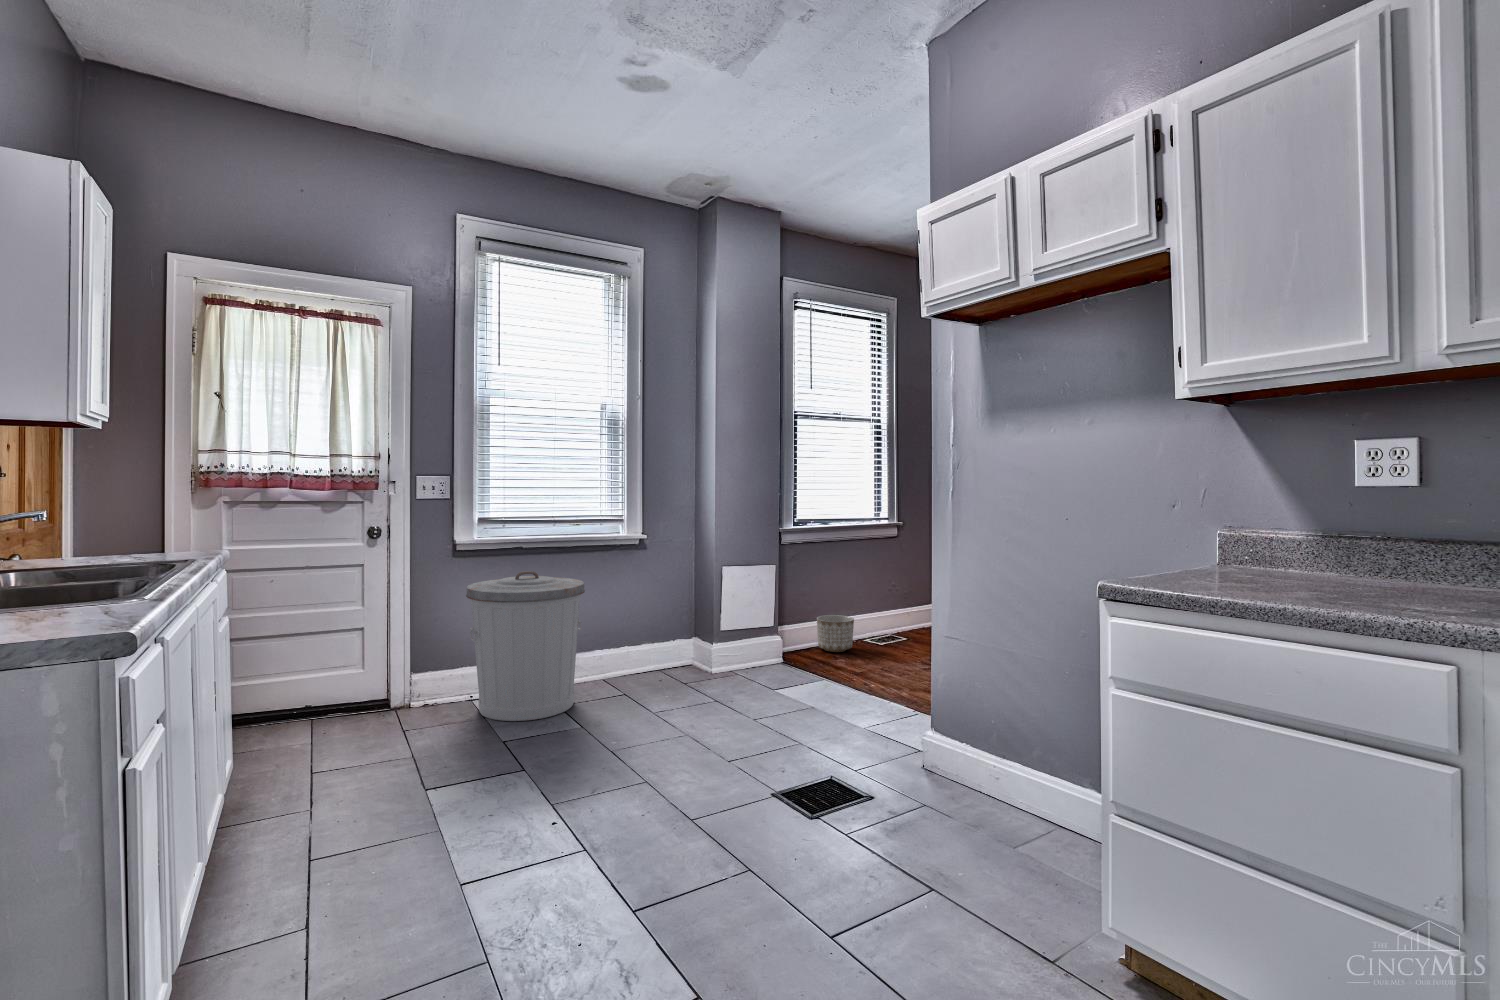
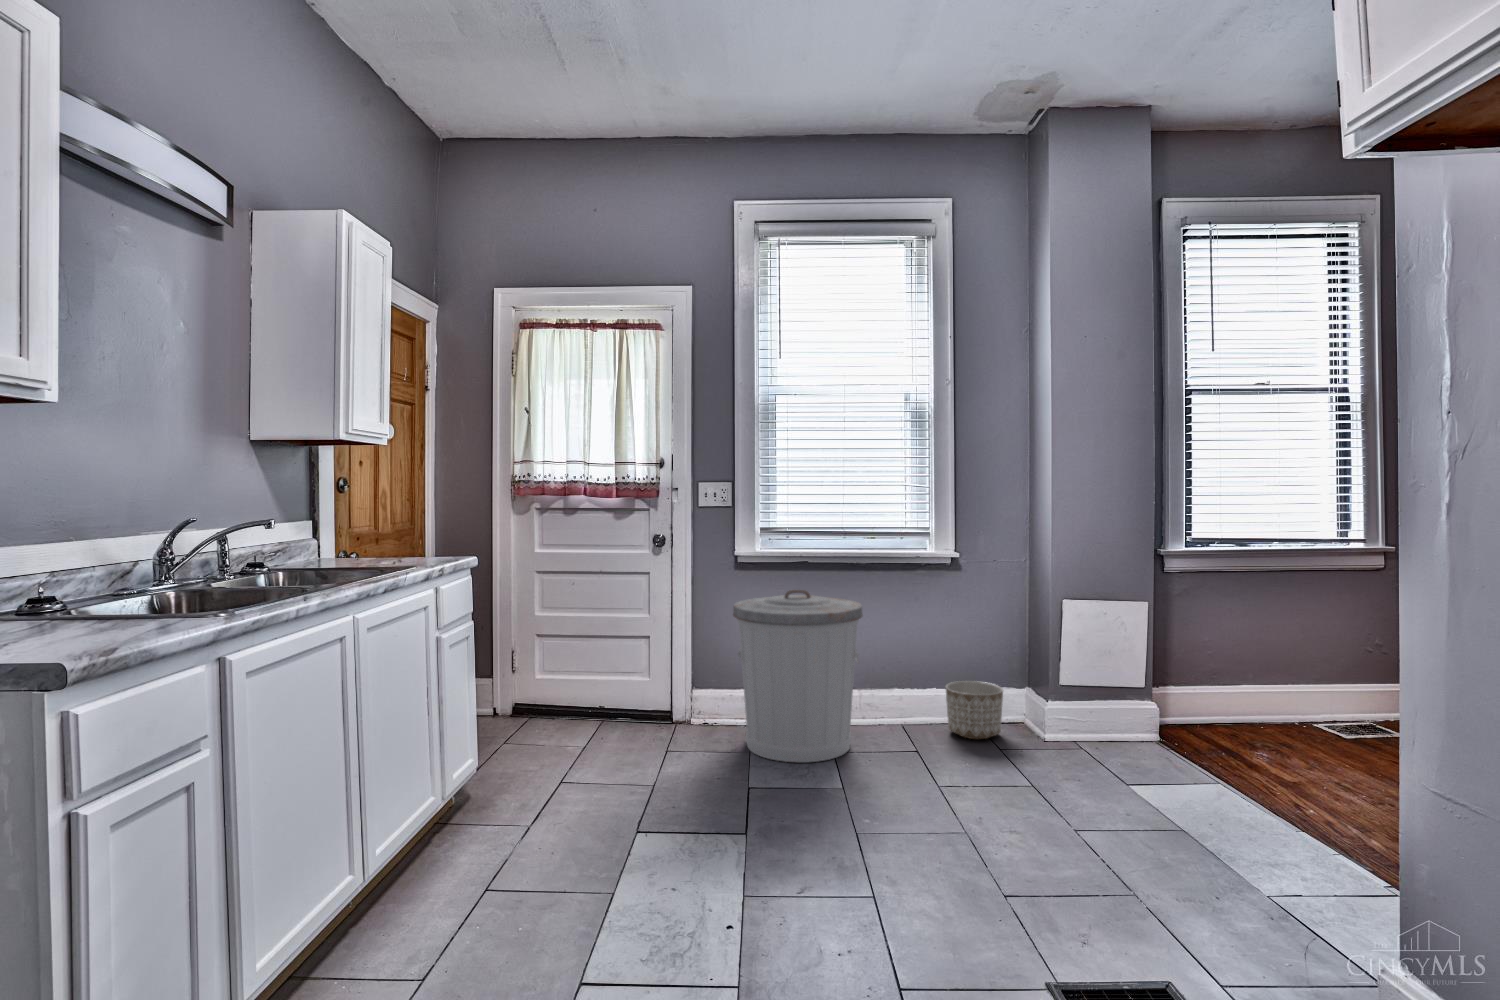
planter: present [817,615,854,652] -> present [946,681,1003,739]

